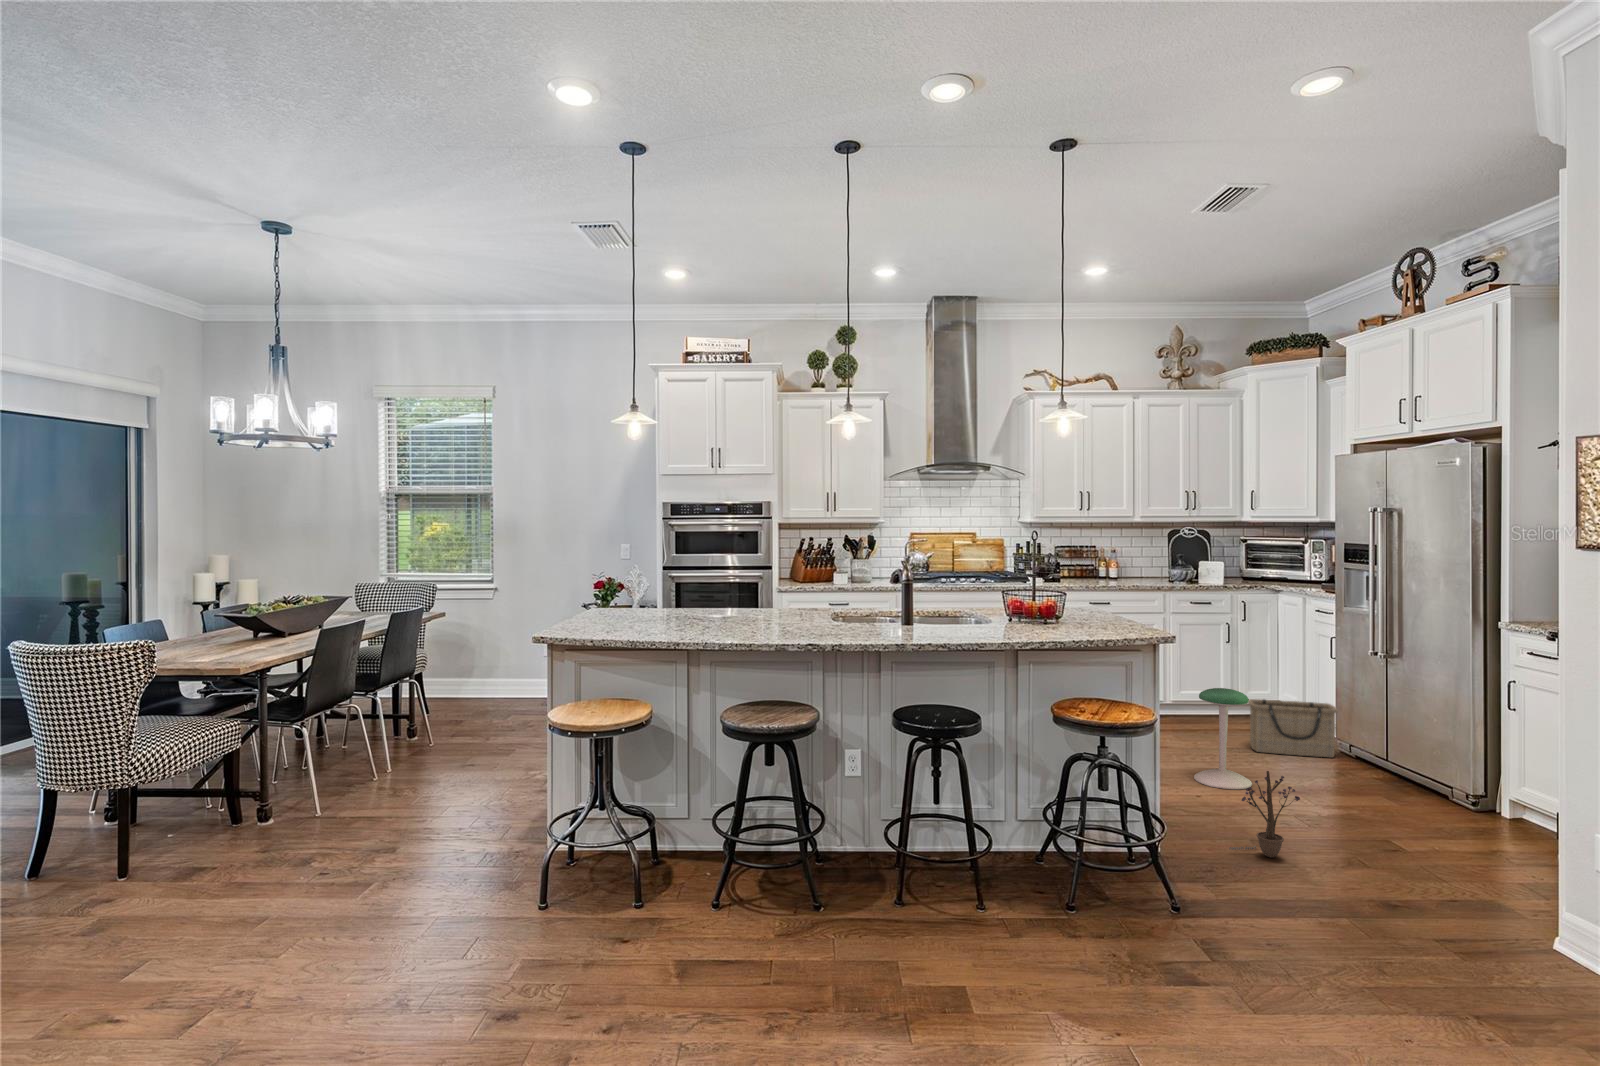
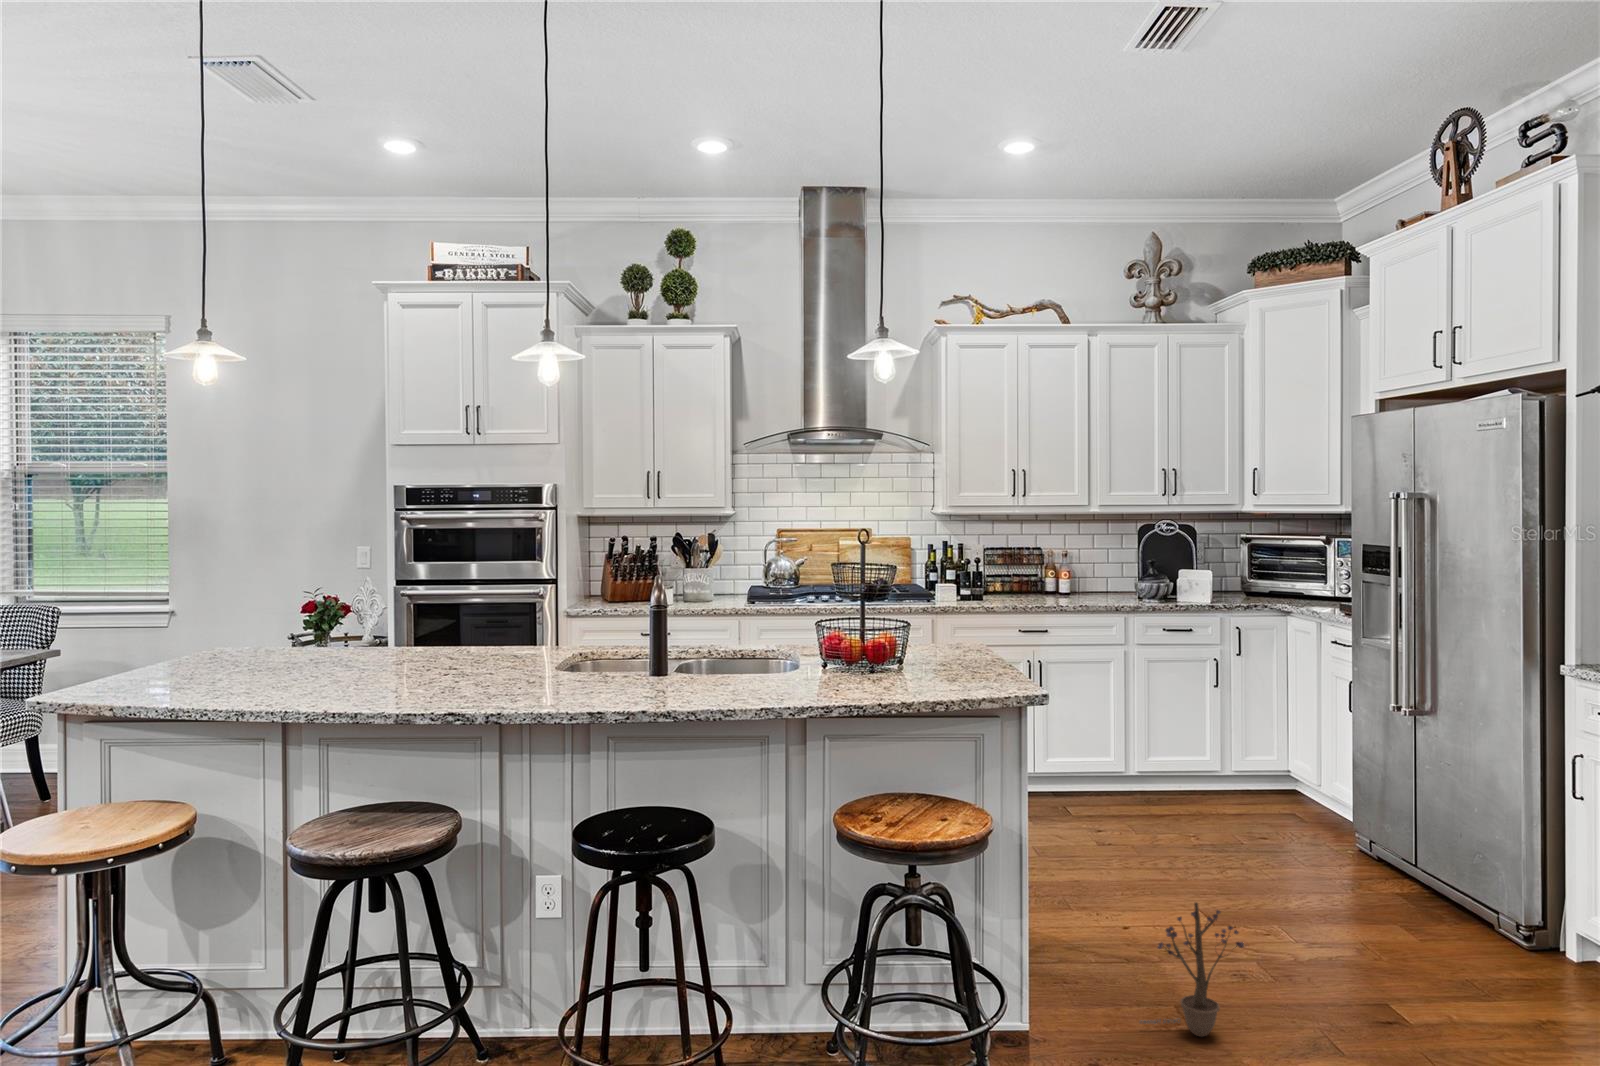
stool: present [1194,688,1252,789] -> none [1133,761,1214,913]
basket: present [1249,699,1338,757] -> none [1229,771,1352,857]

